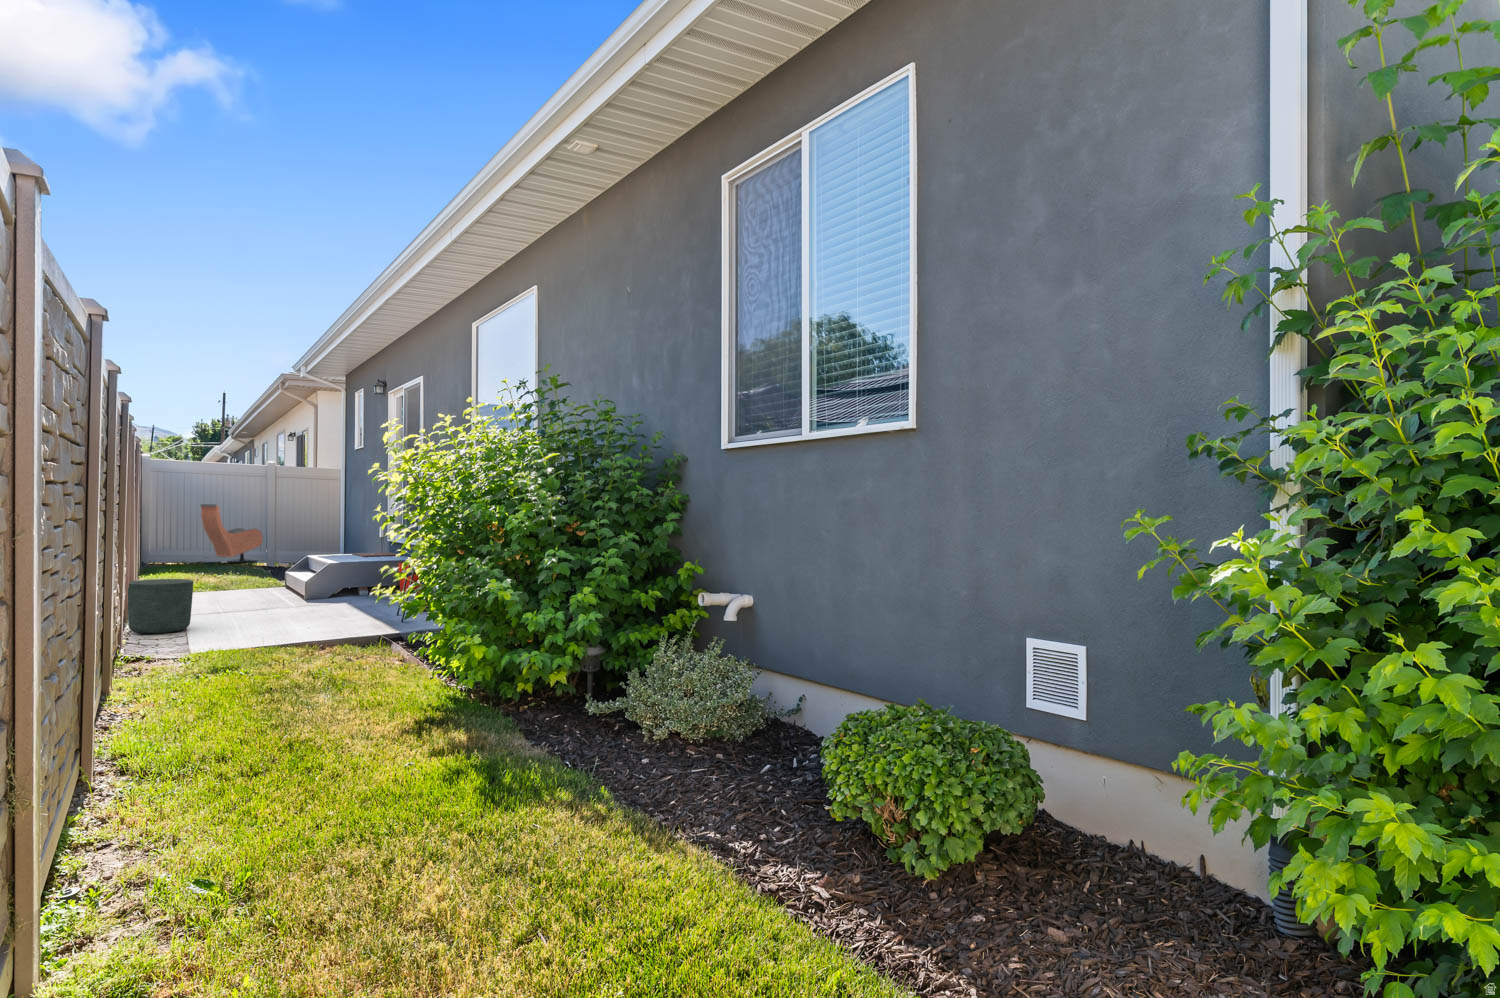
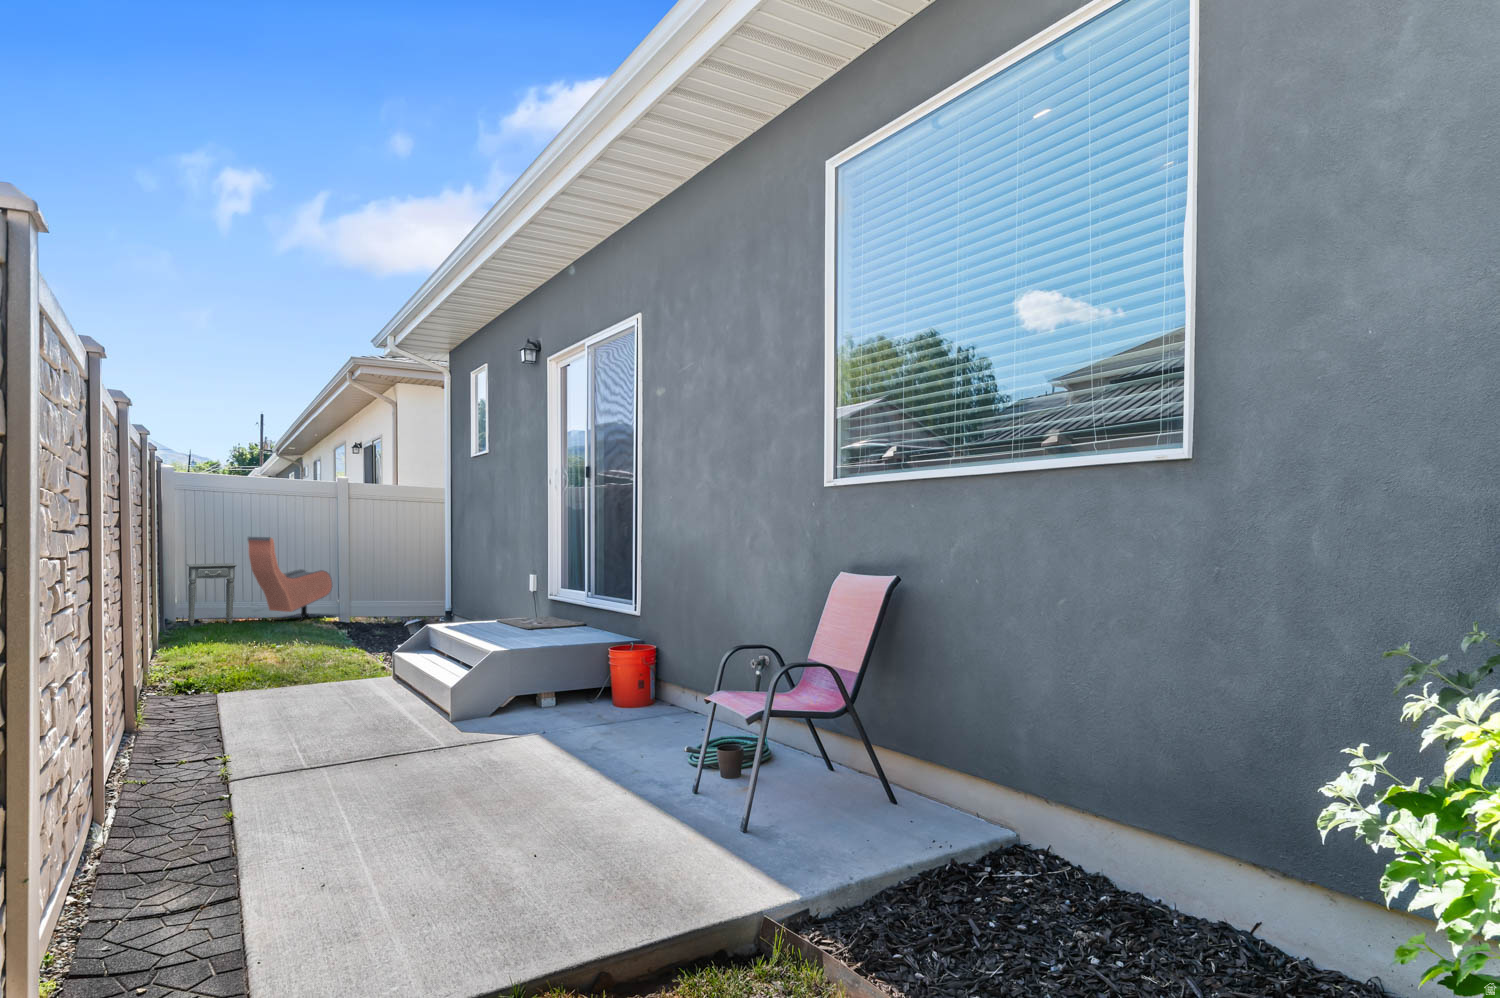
side table: none [157,523,193,565] -> present [187,563,237,626]
planter: present [128,579,194,634] -> none [96,722,260,881]

